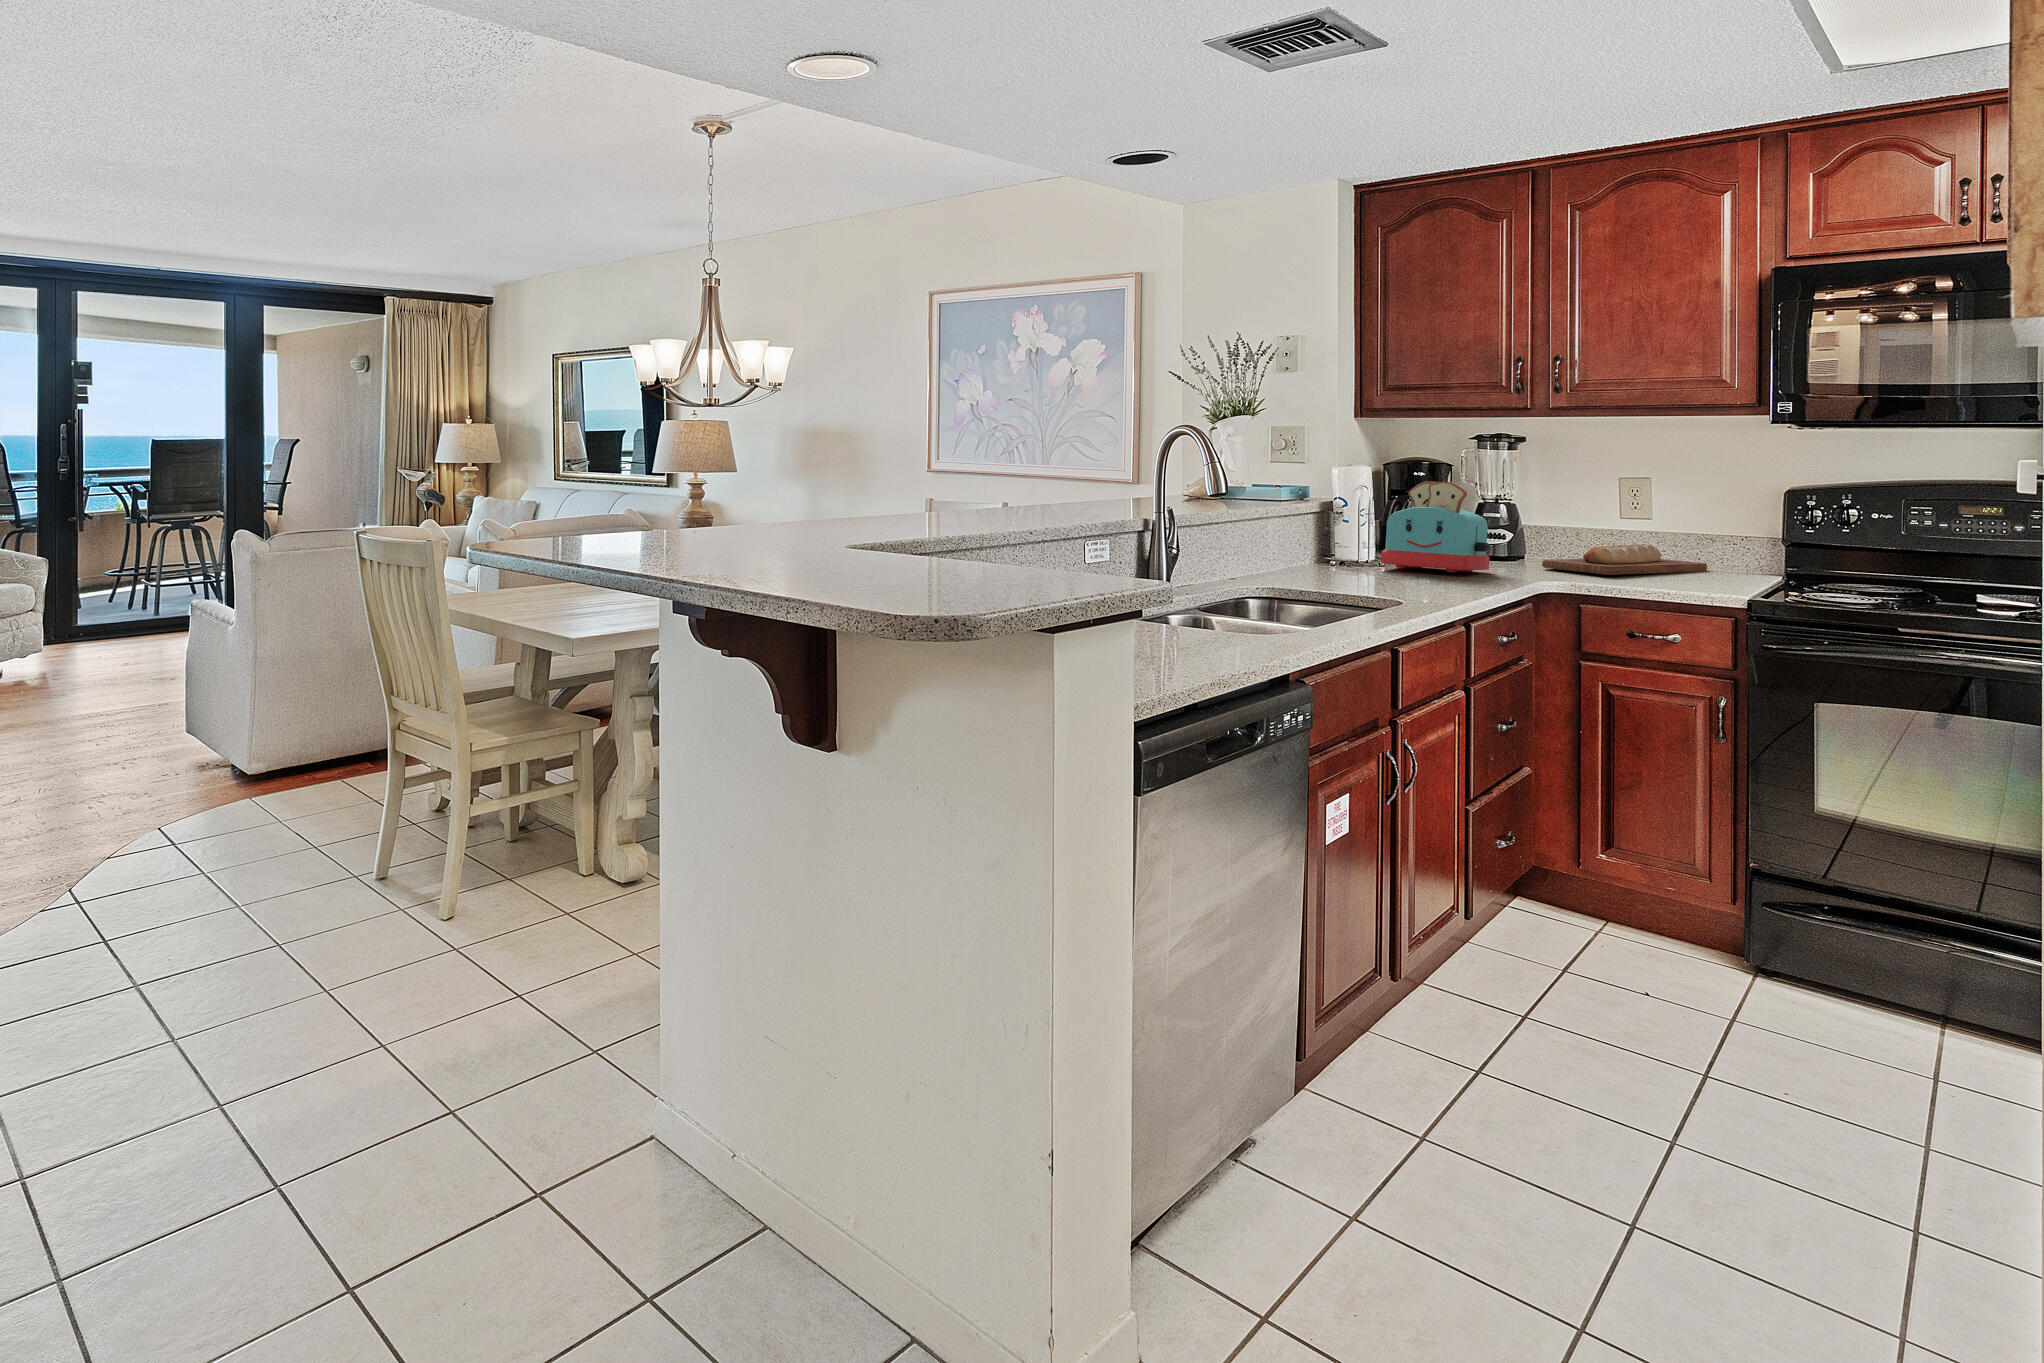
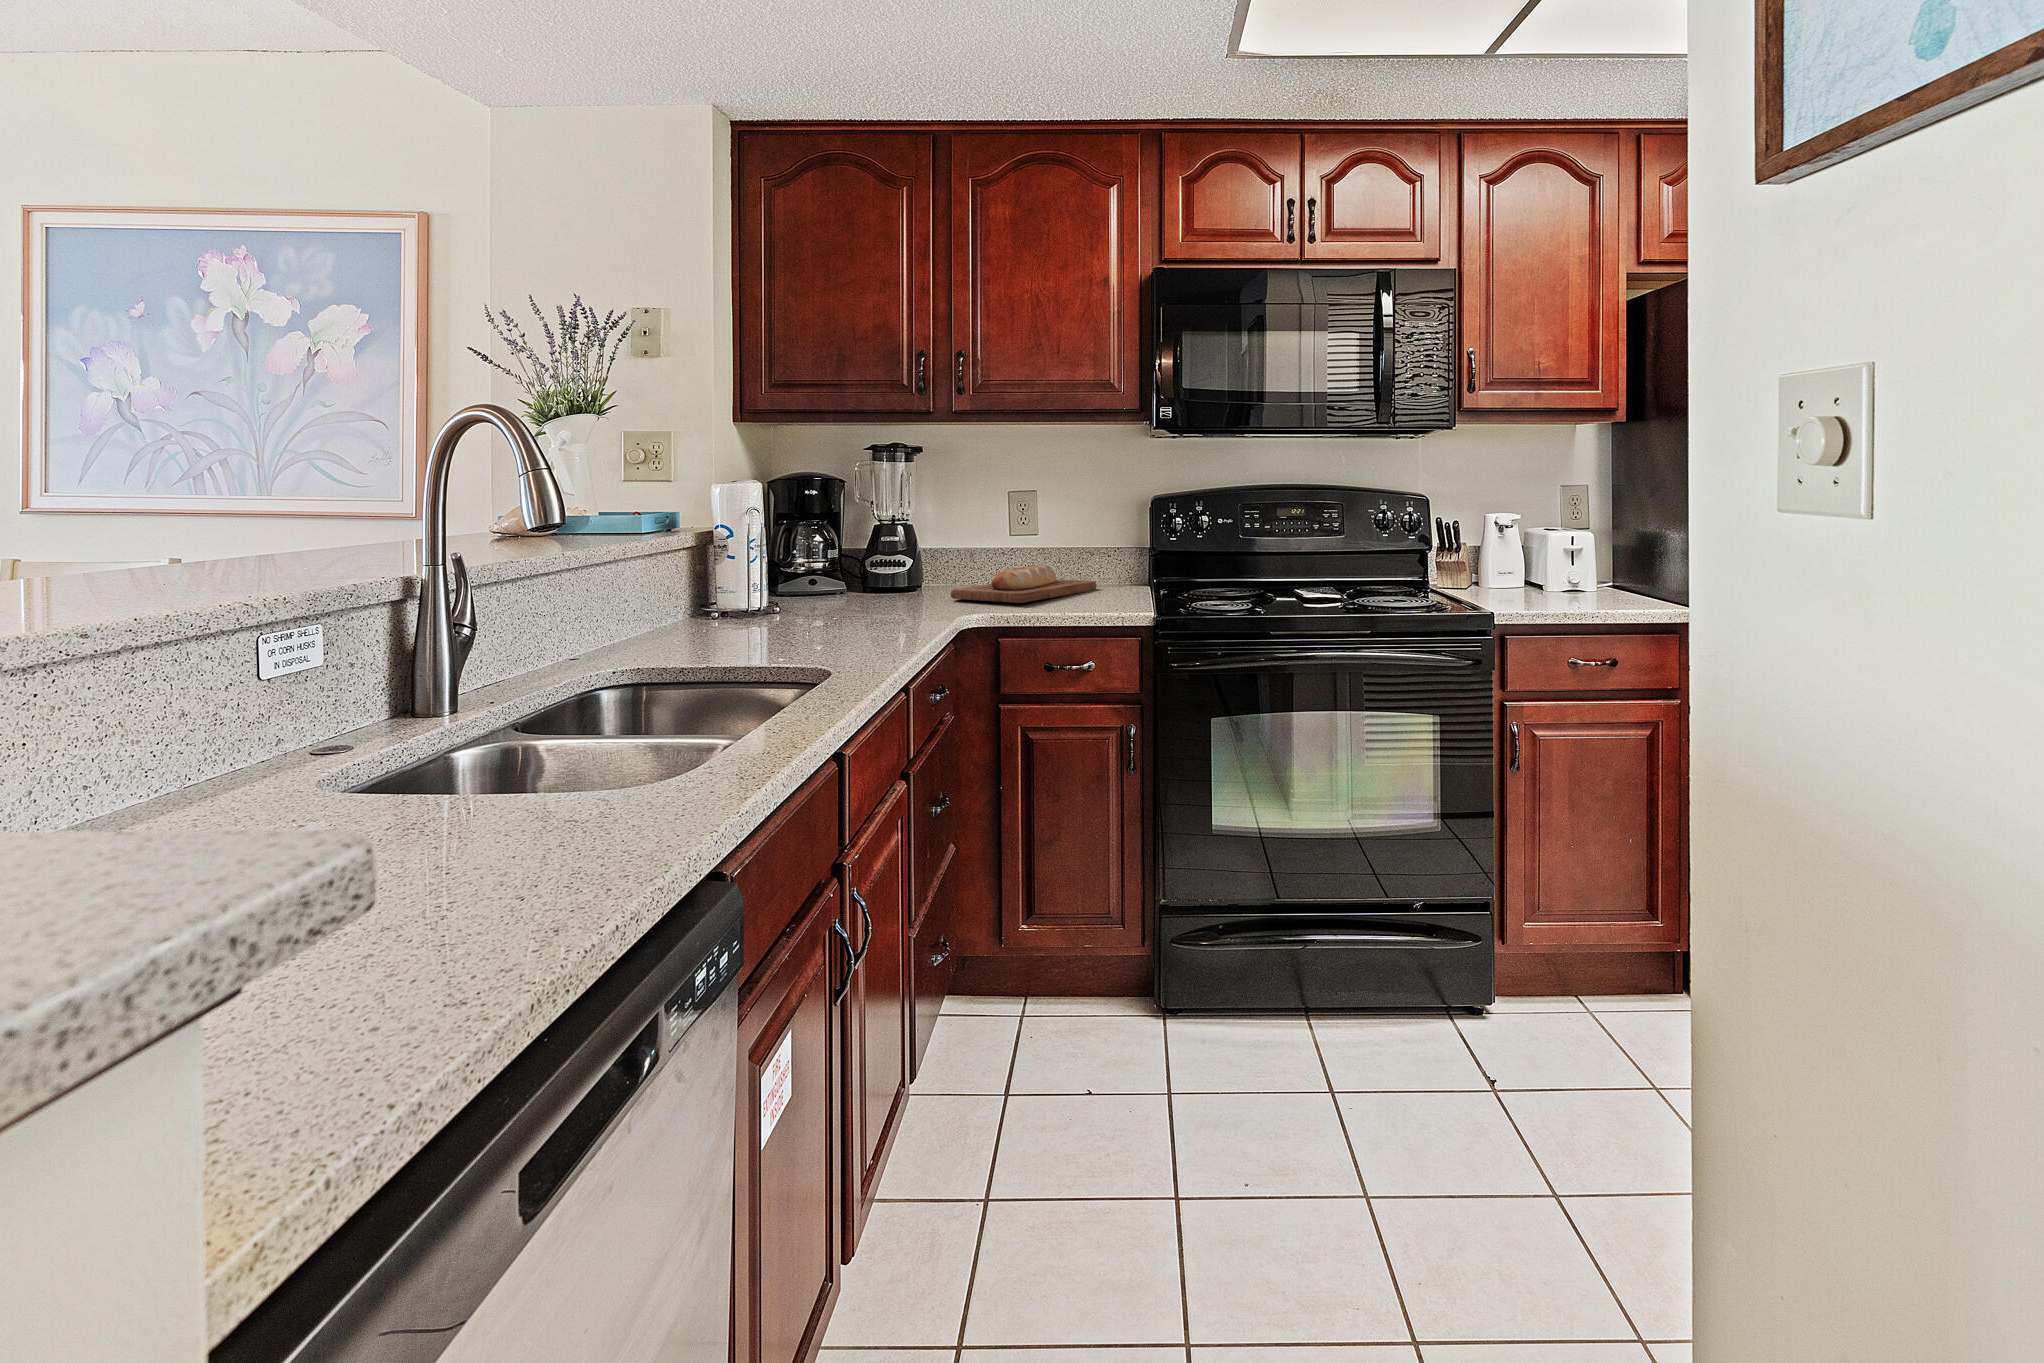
toaster: present [1381,481,1490,572] -> none [777,501,901,615]

